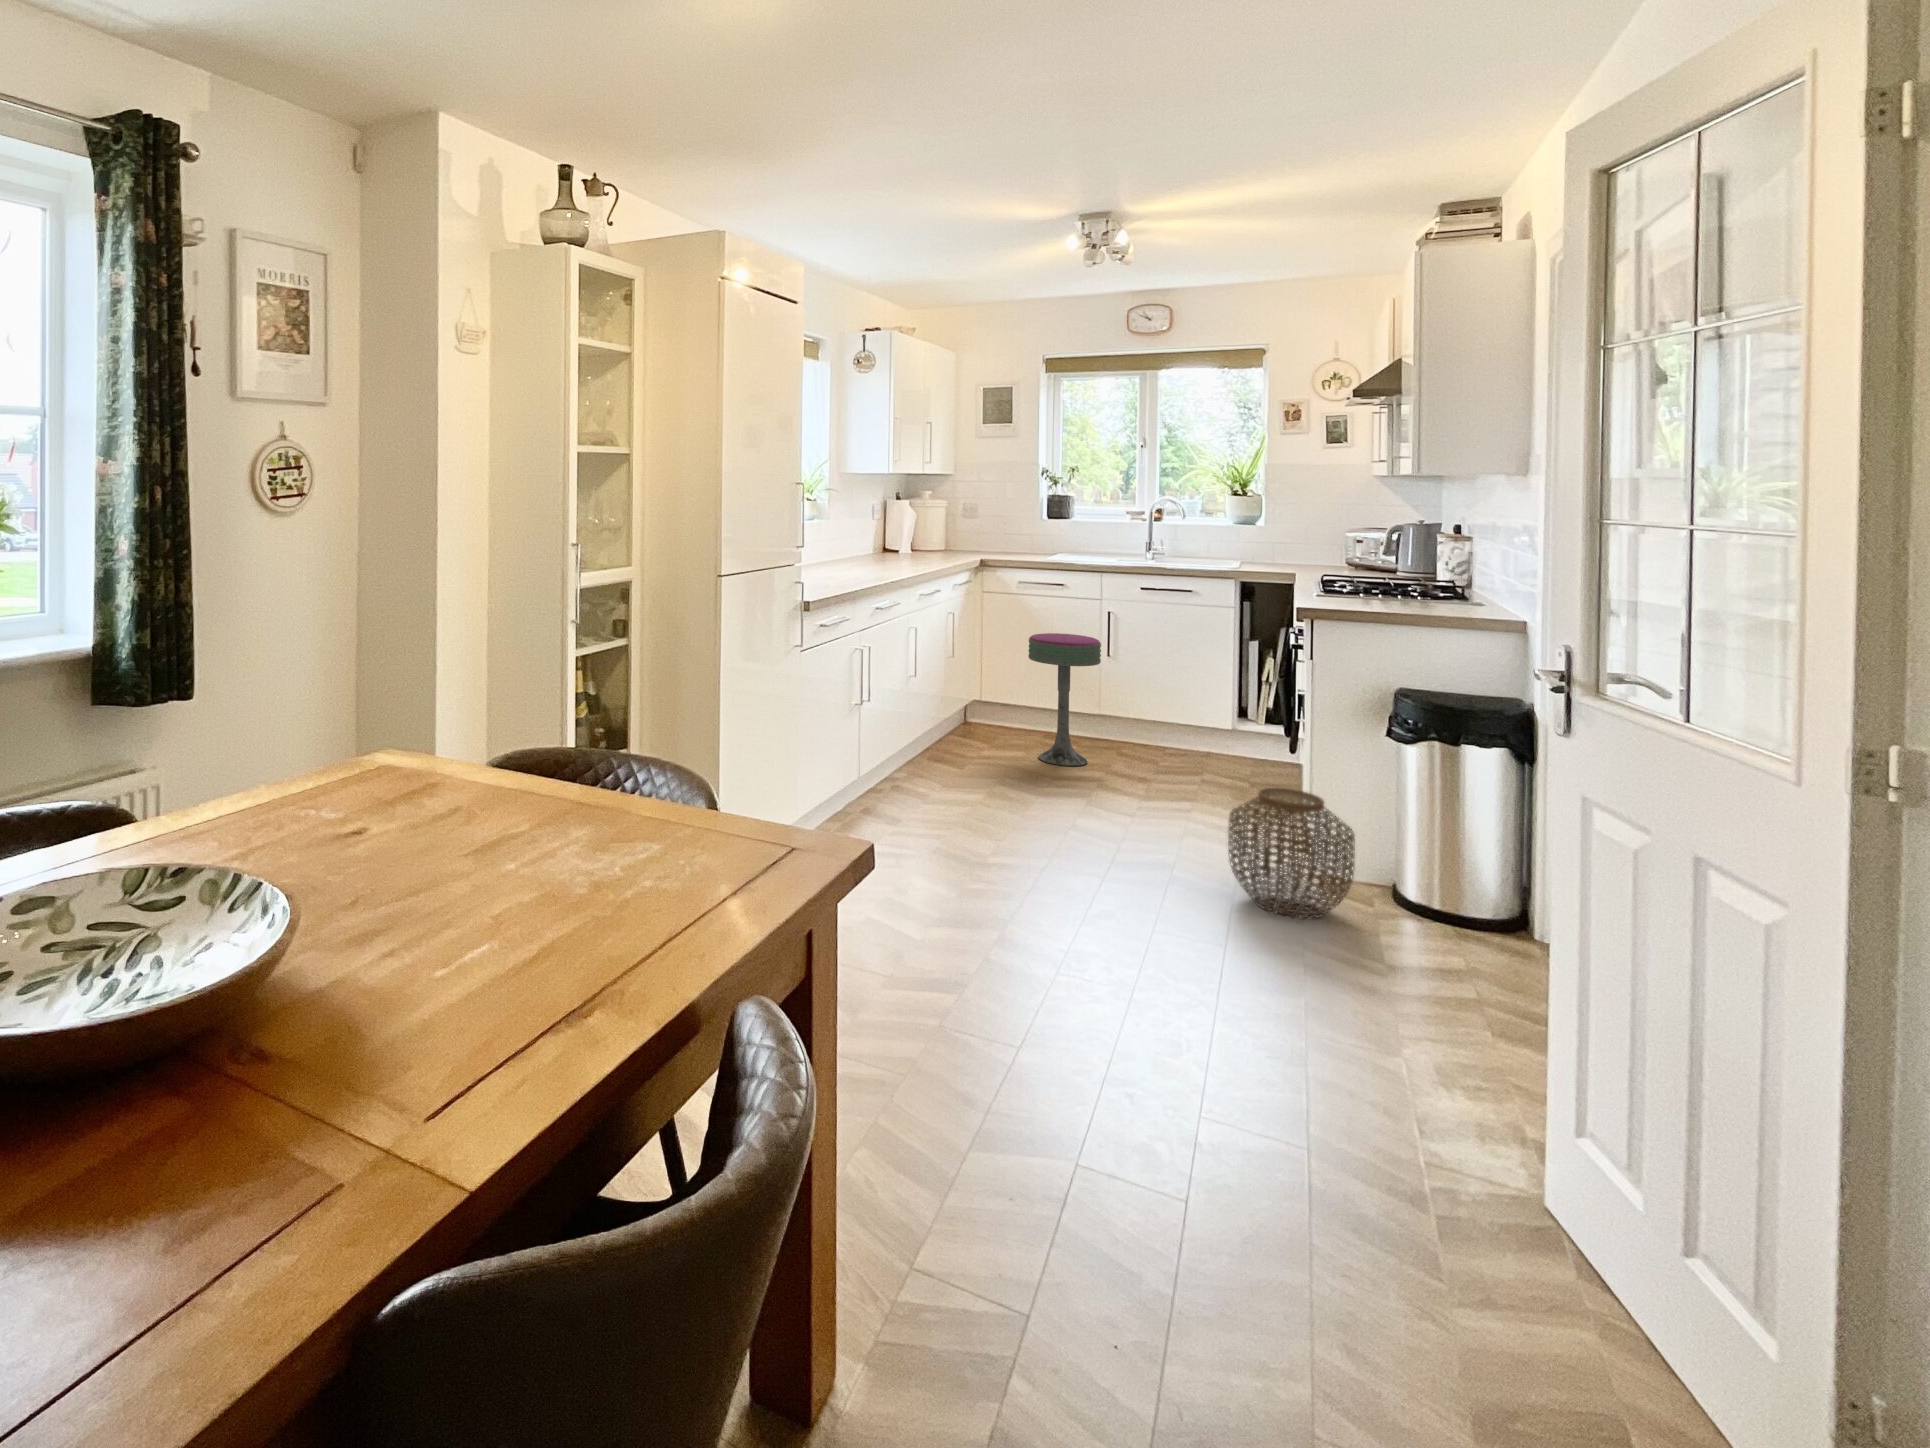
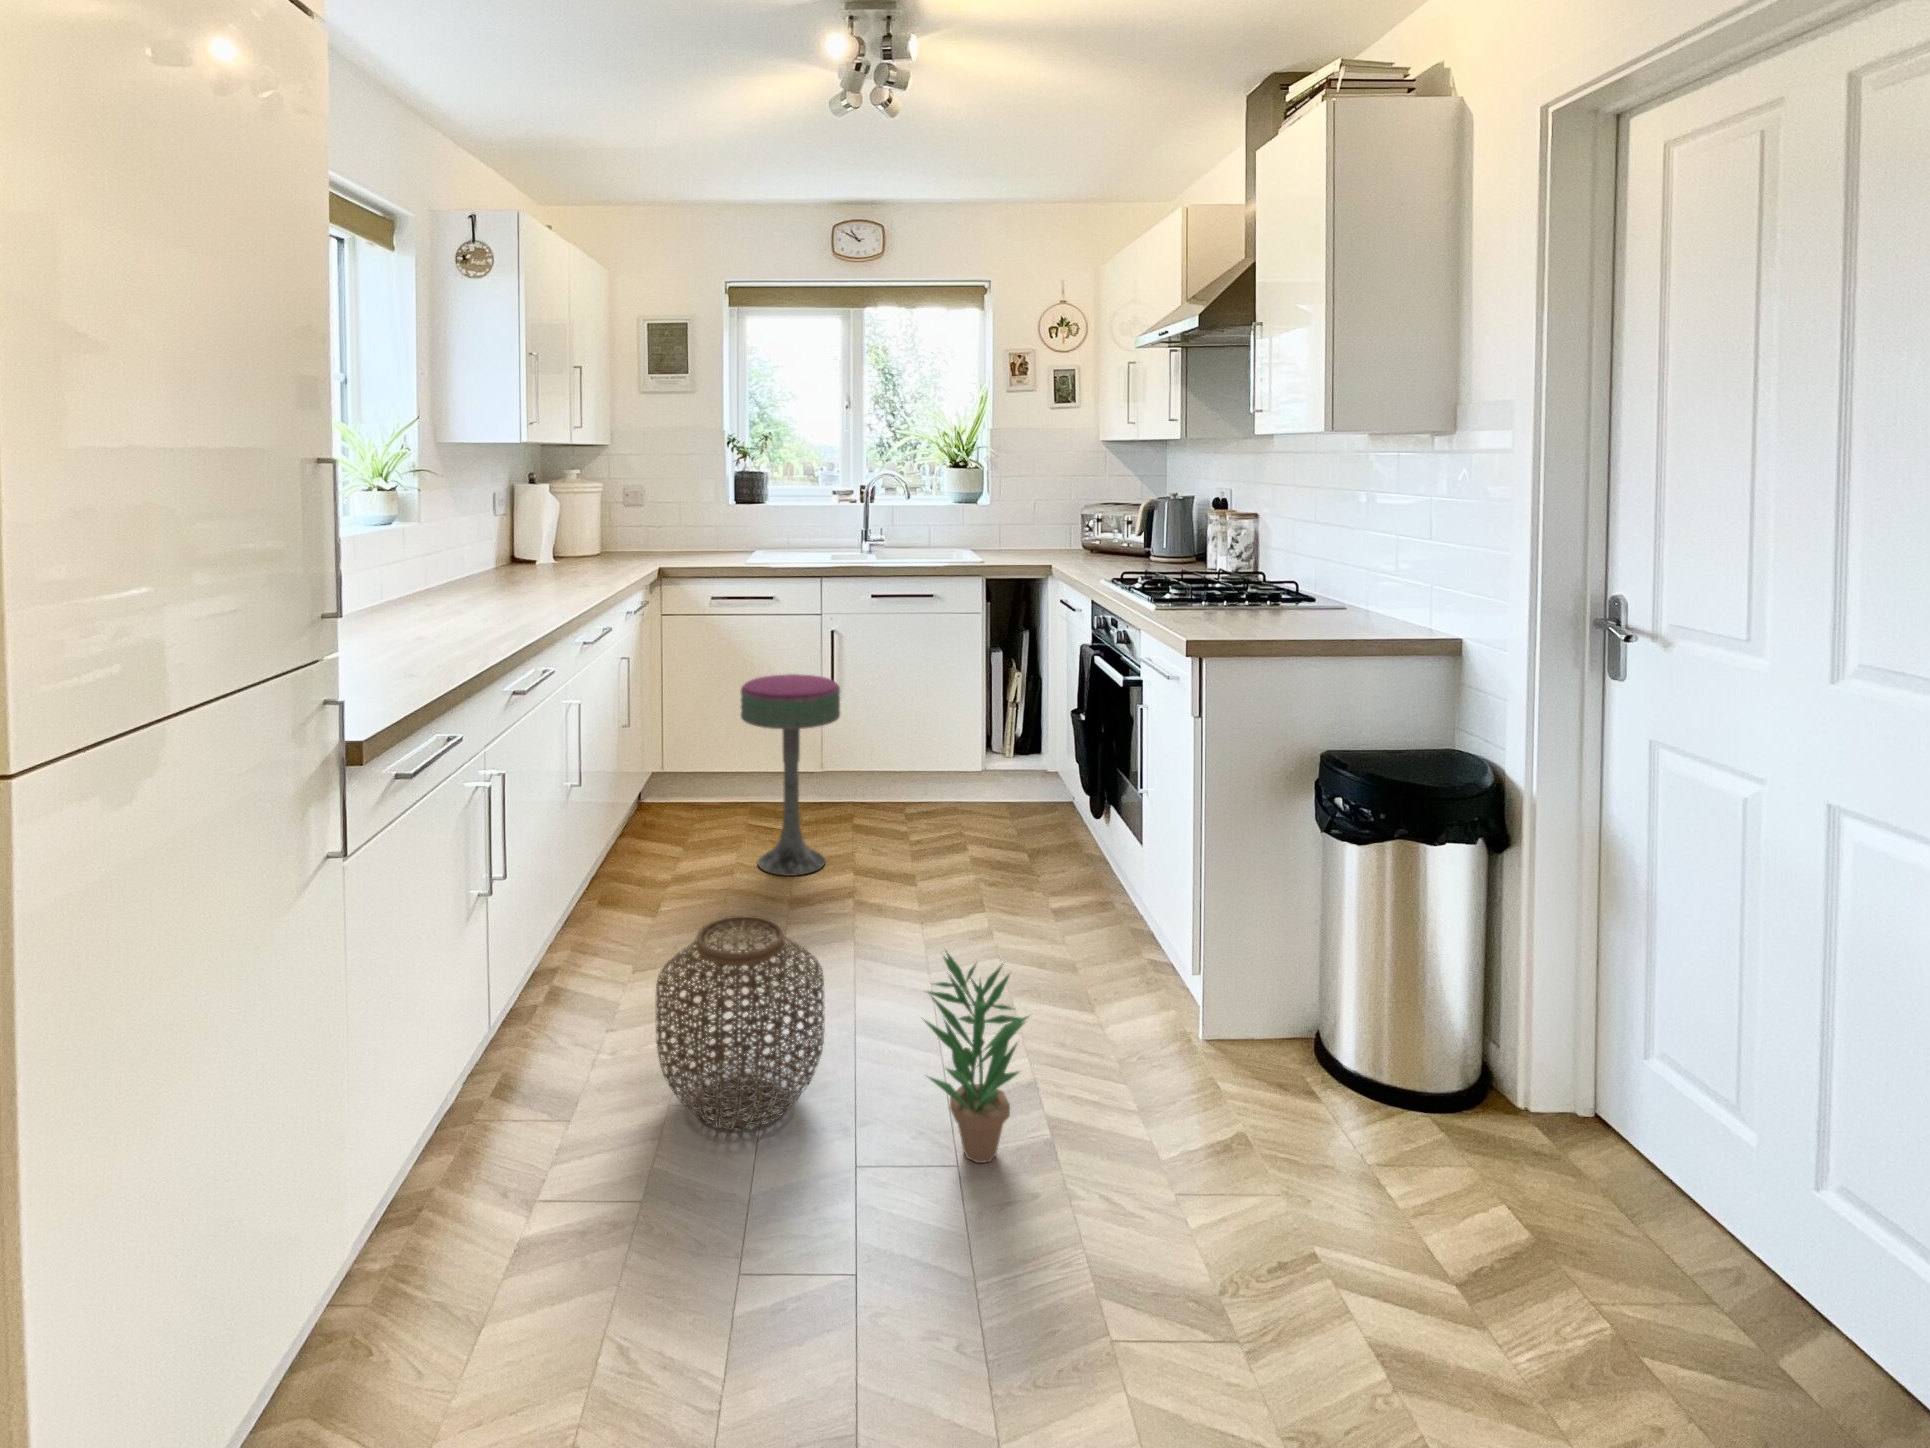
potted plant: none [1086,754,1152,874] -> present [924,953,1029,1163]
woven basket: present [1228,788,1355,918] -> present [656,915,825,1130]

